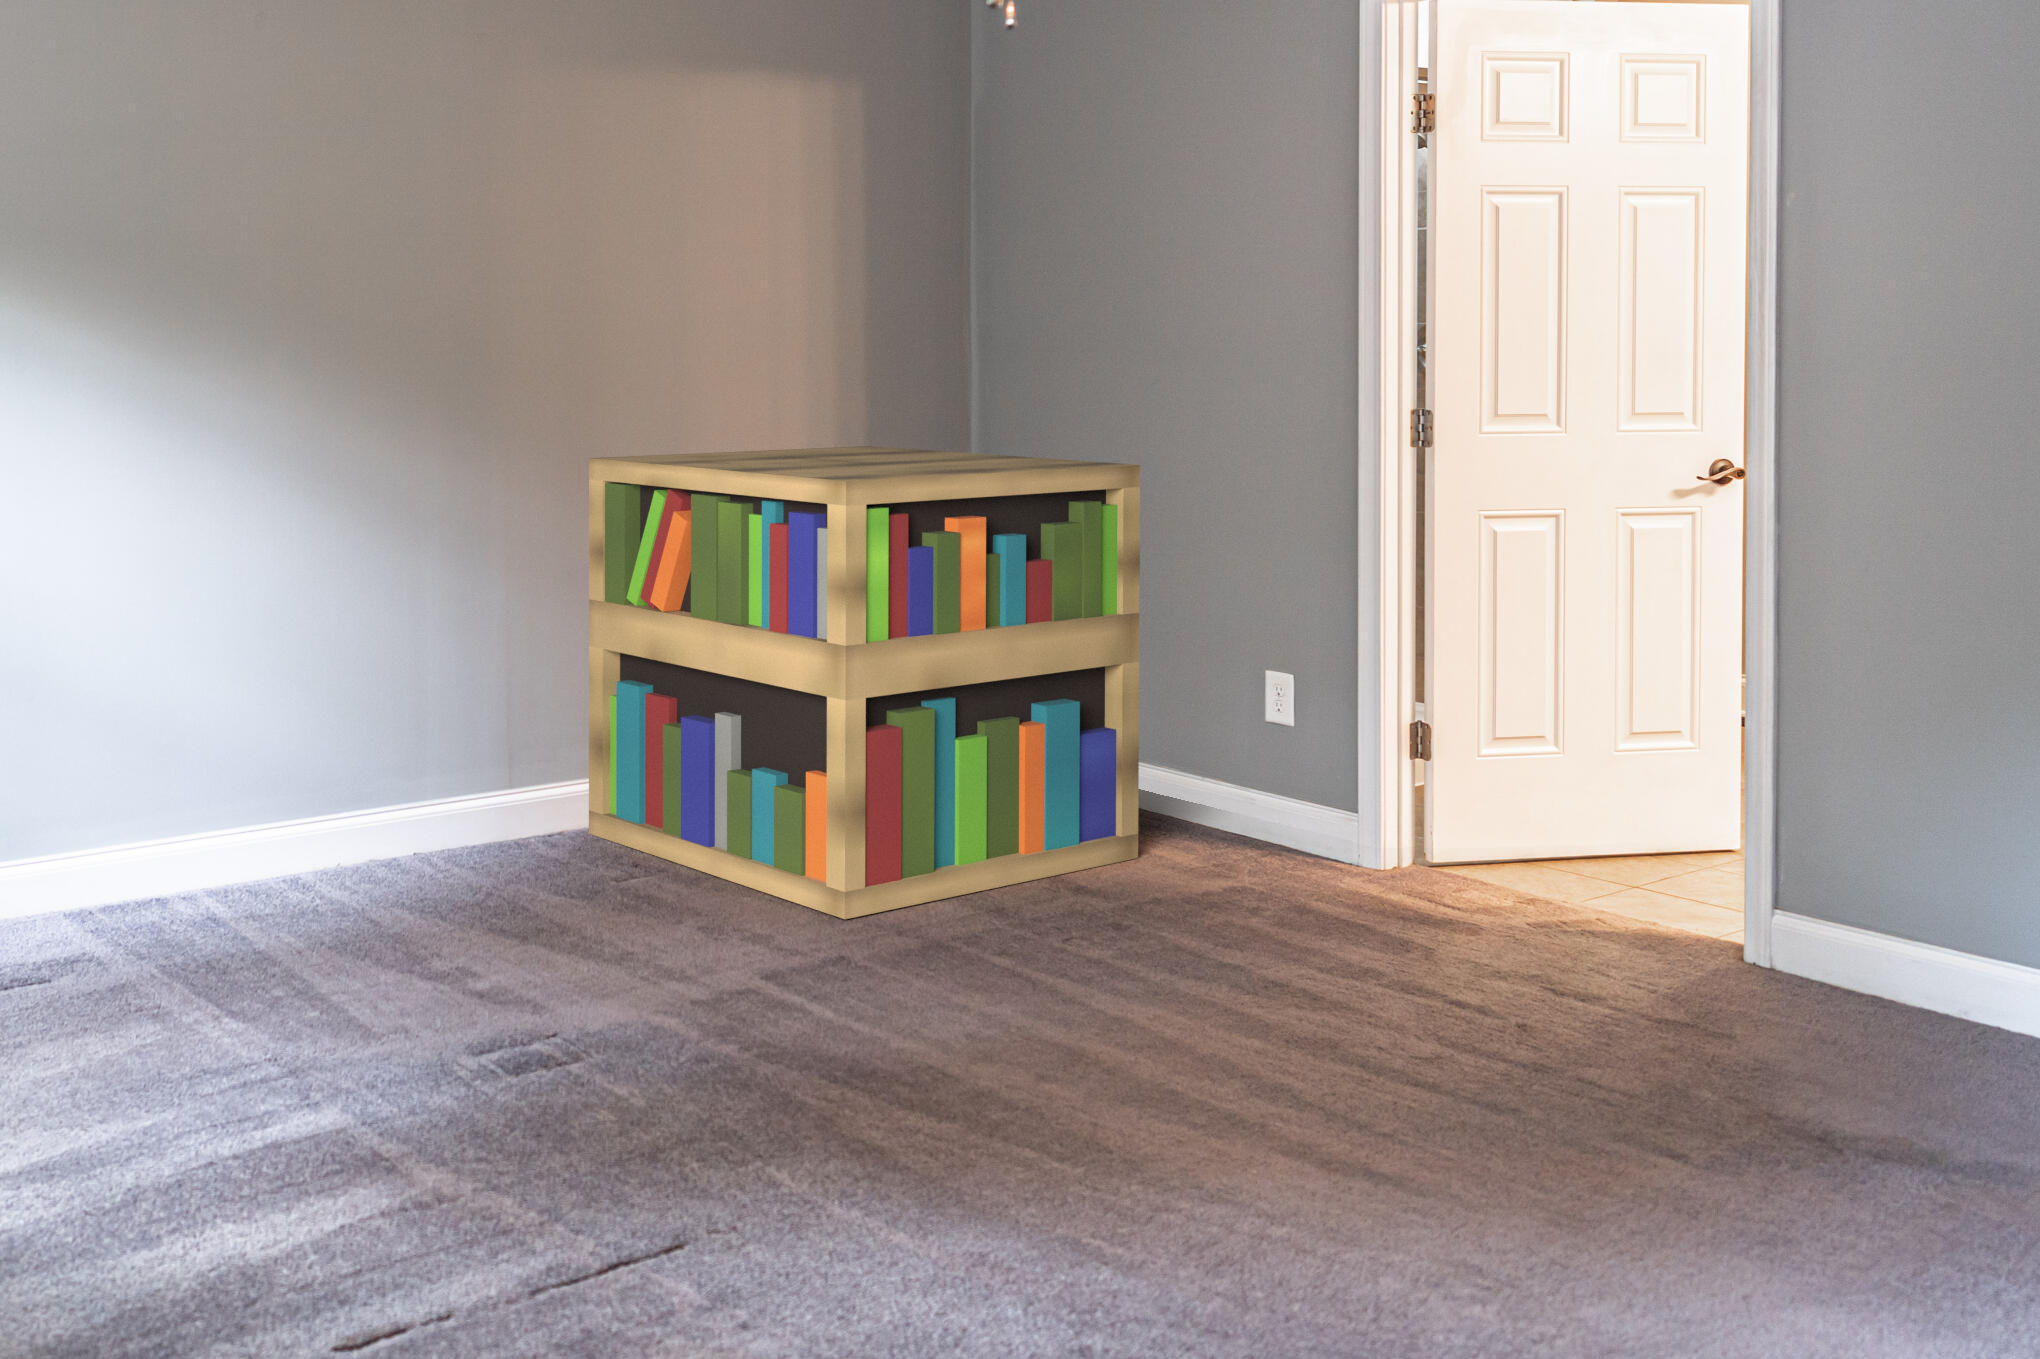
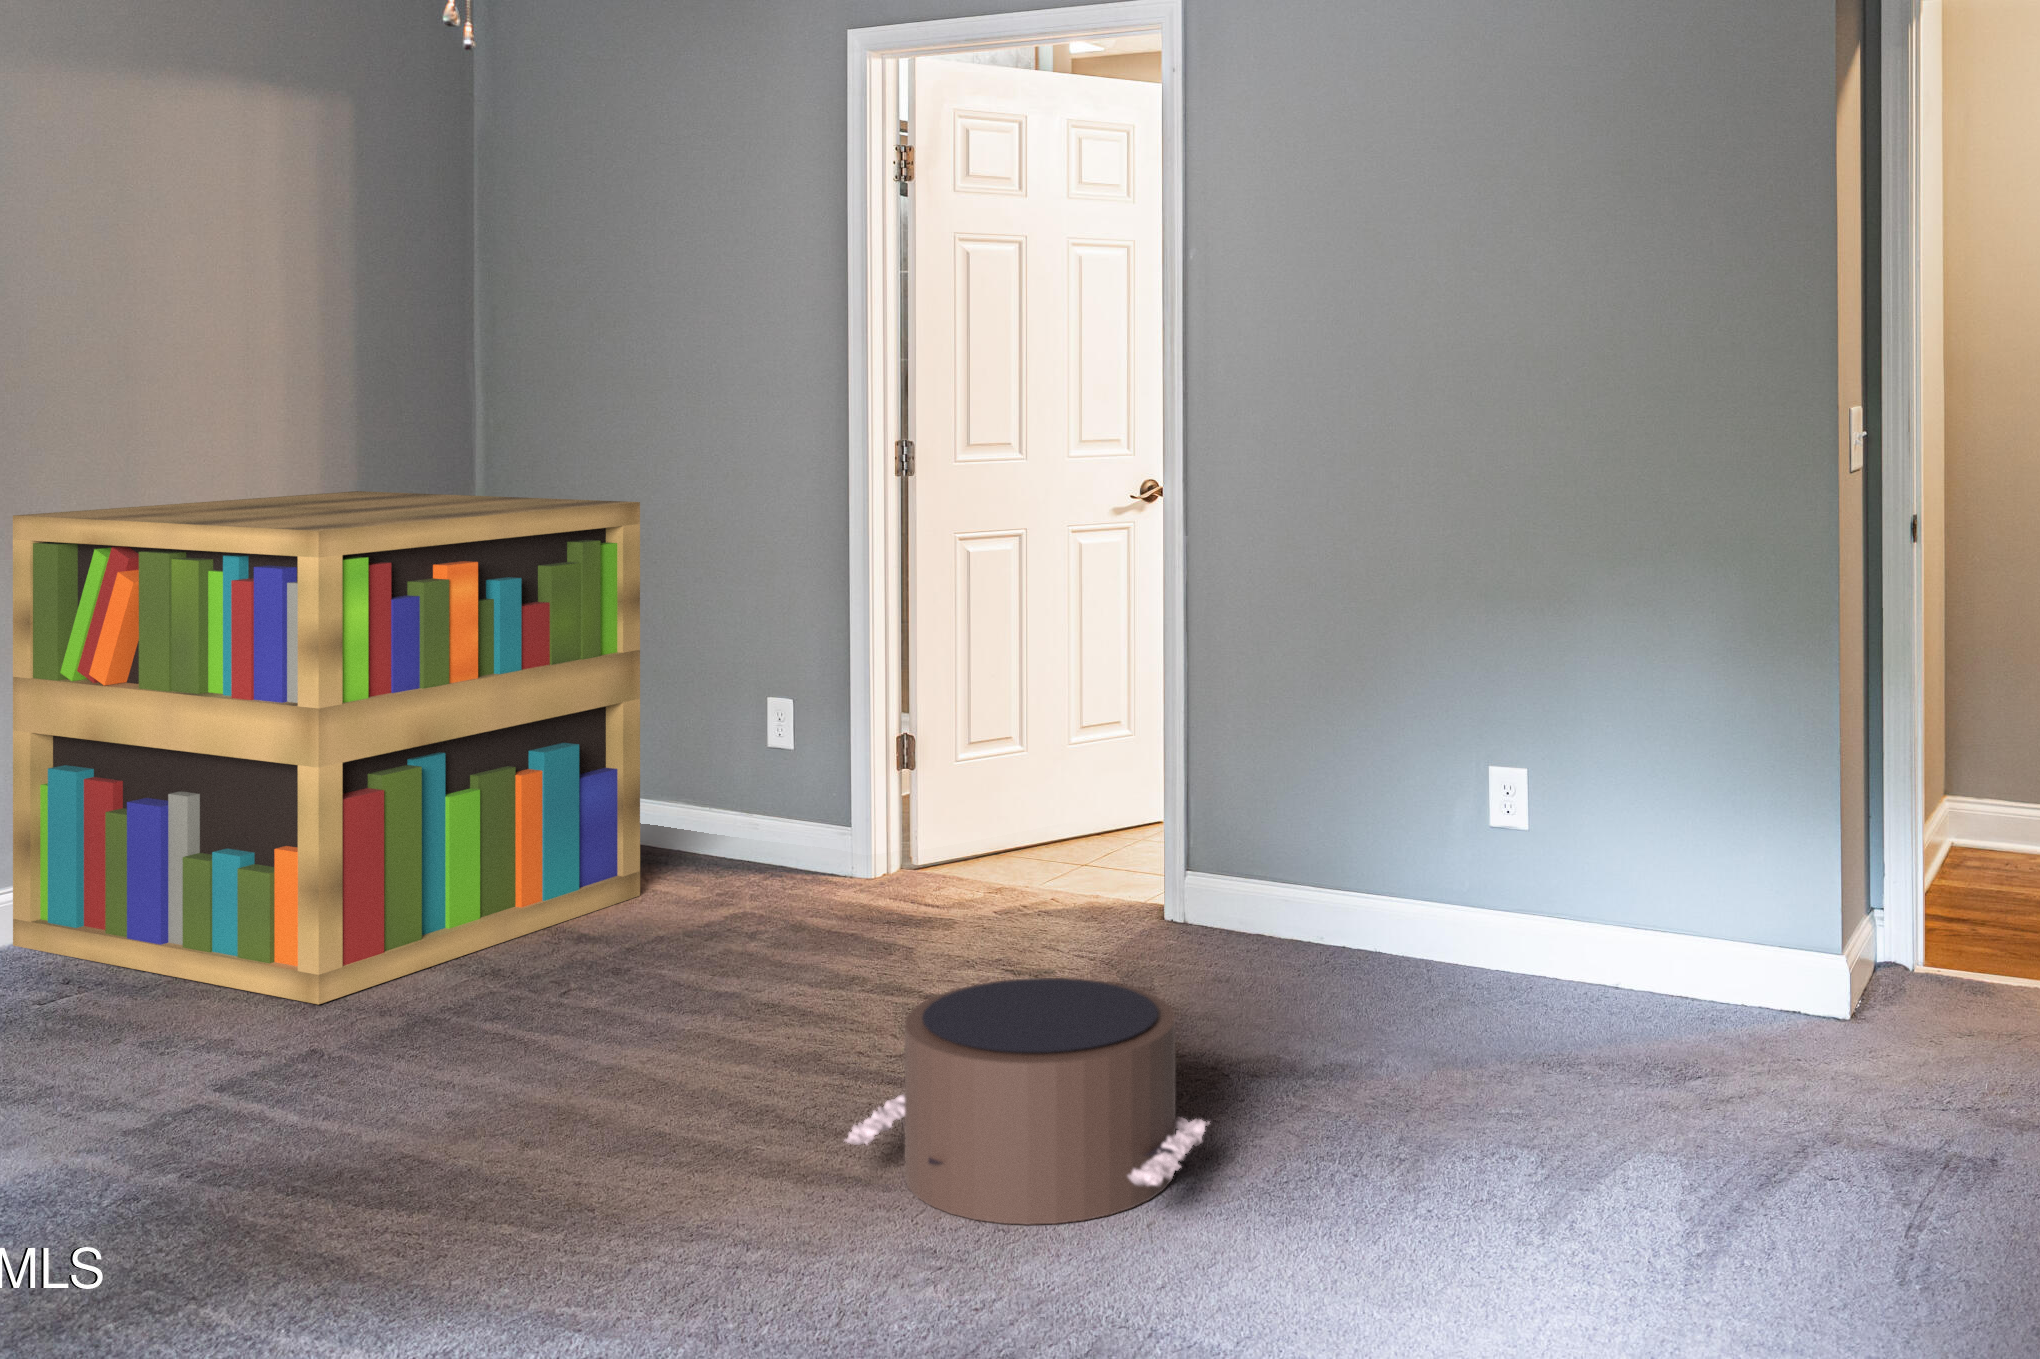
pouf: none [1370,990,1808,1261] -> present [845,978,1209,1225]

